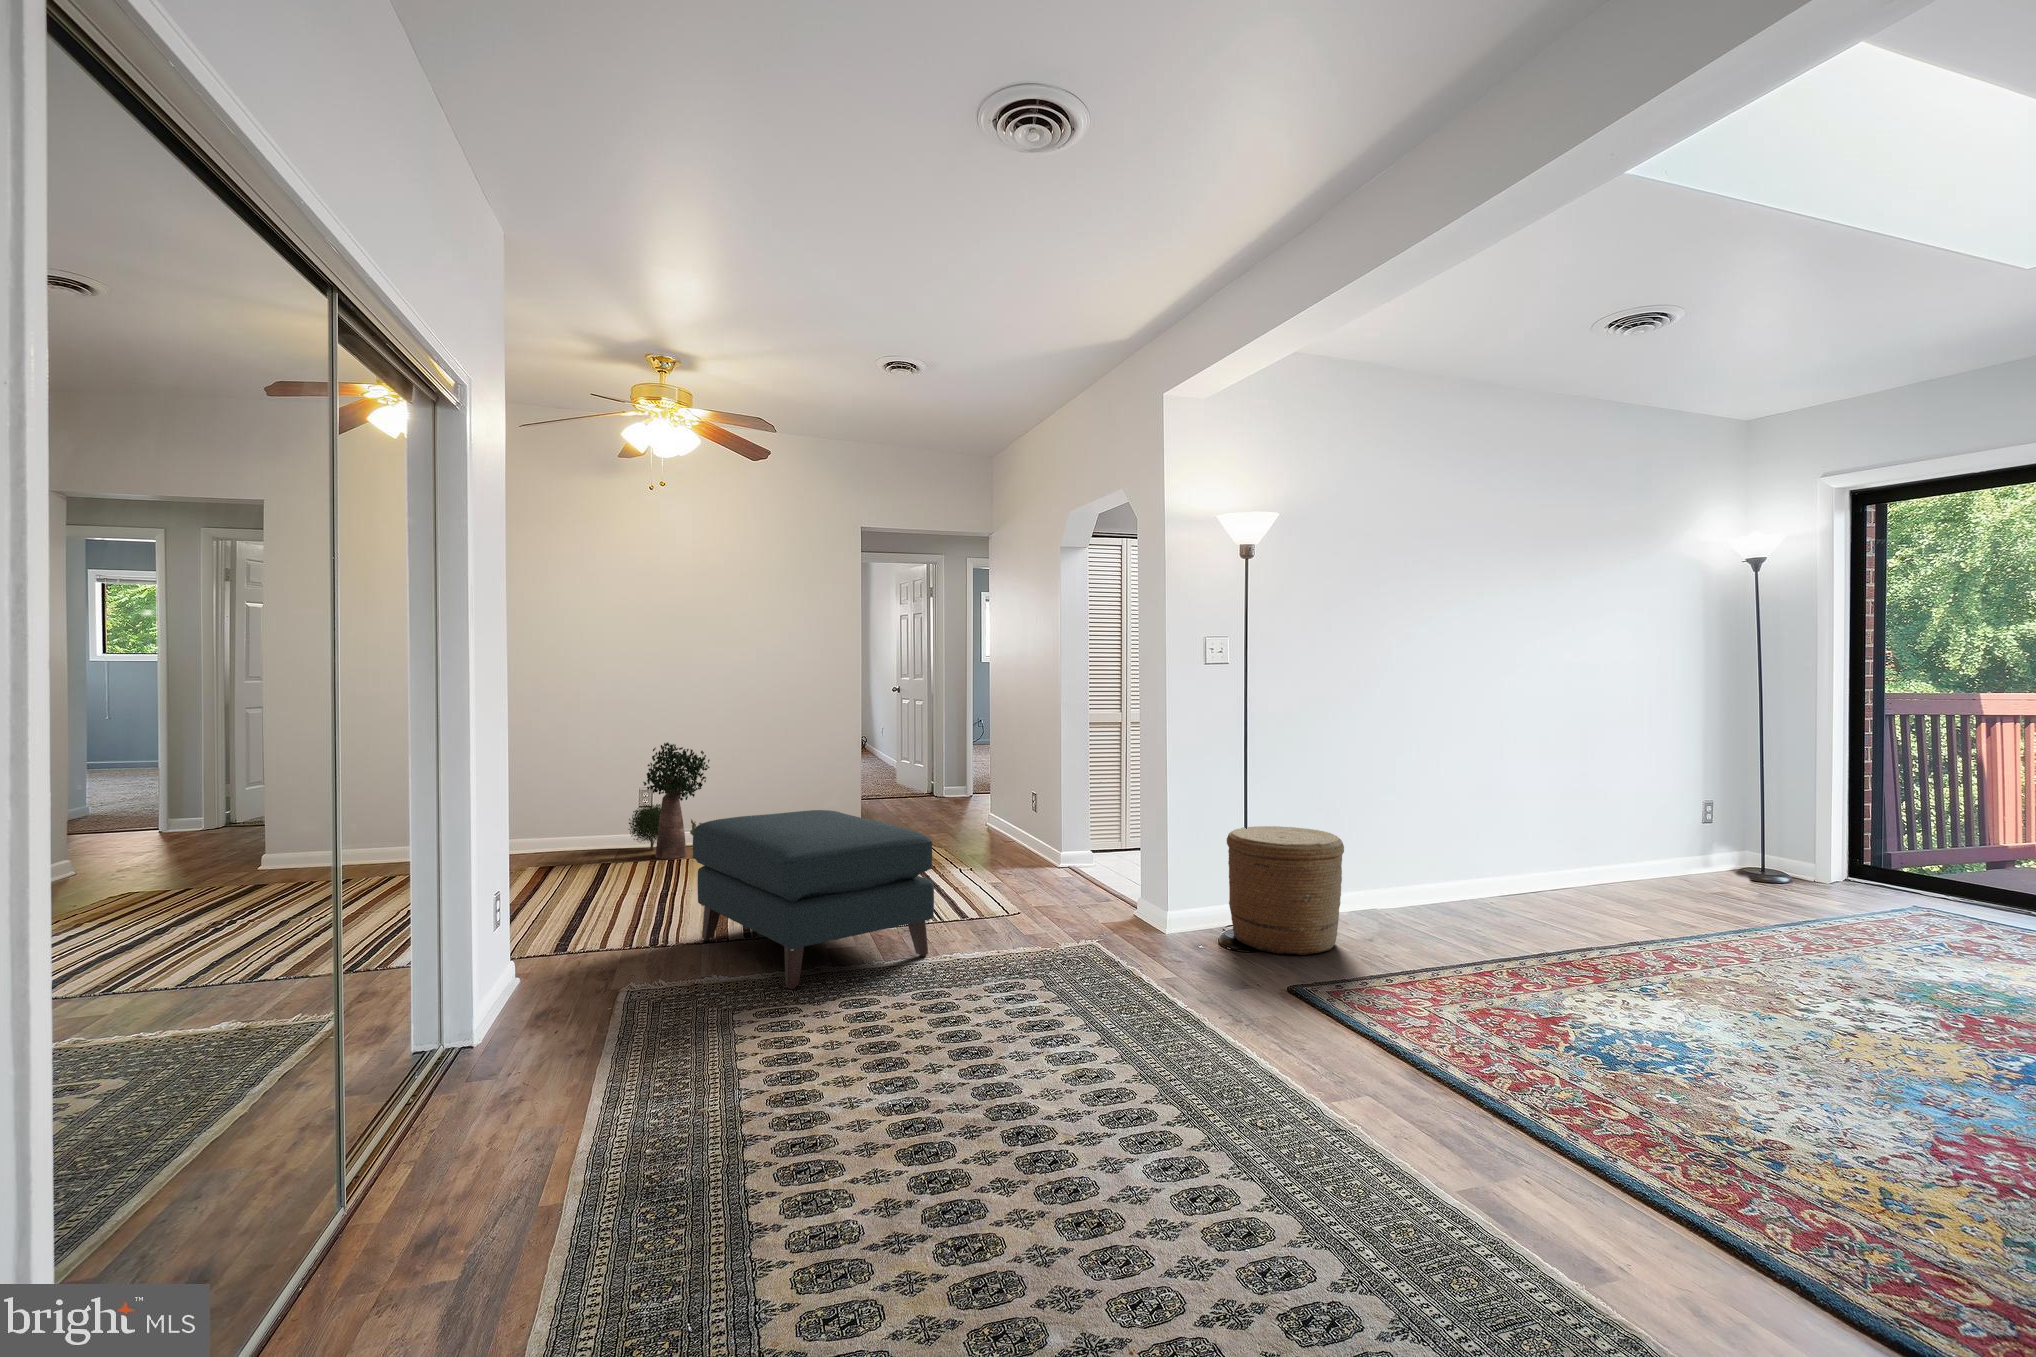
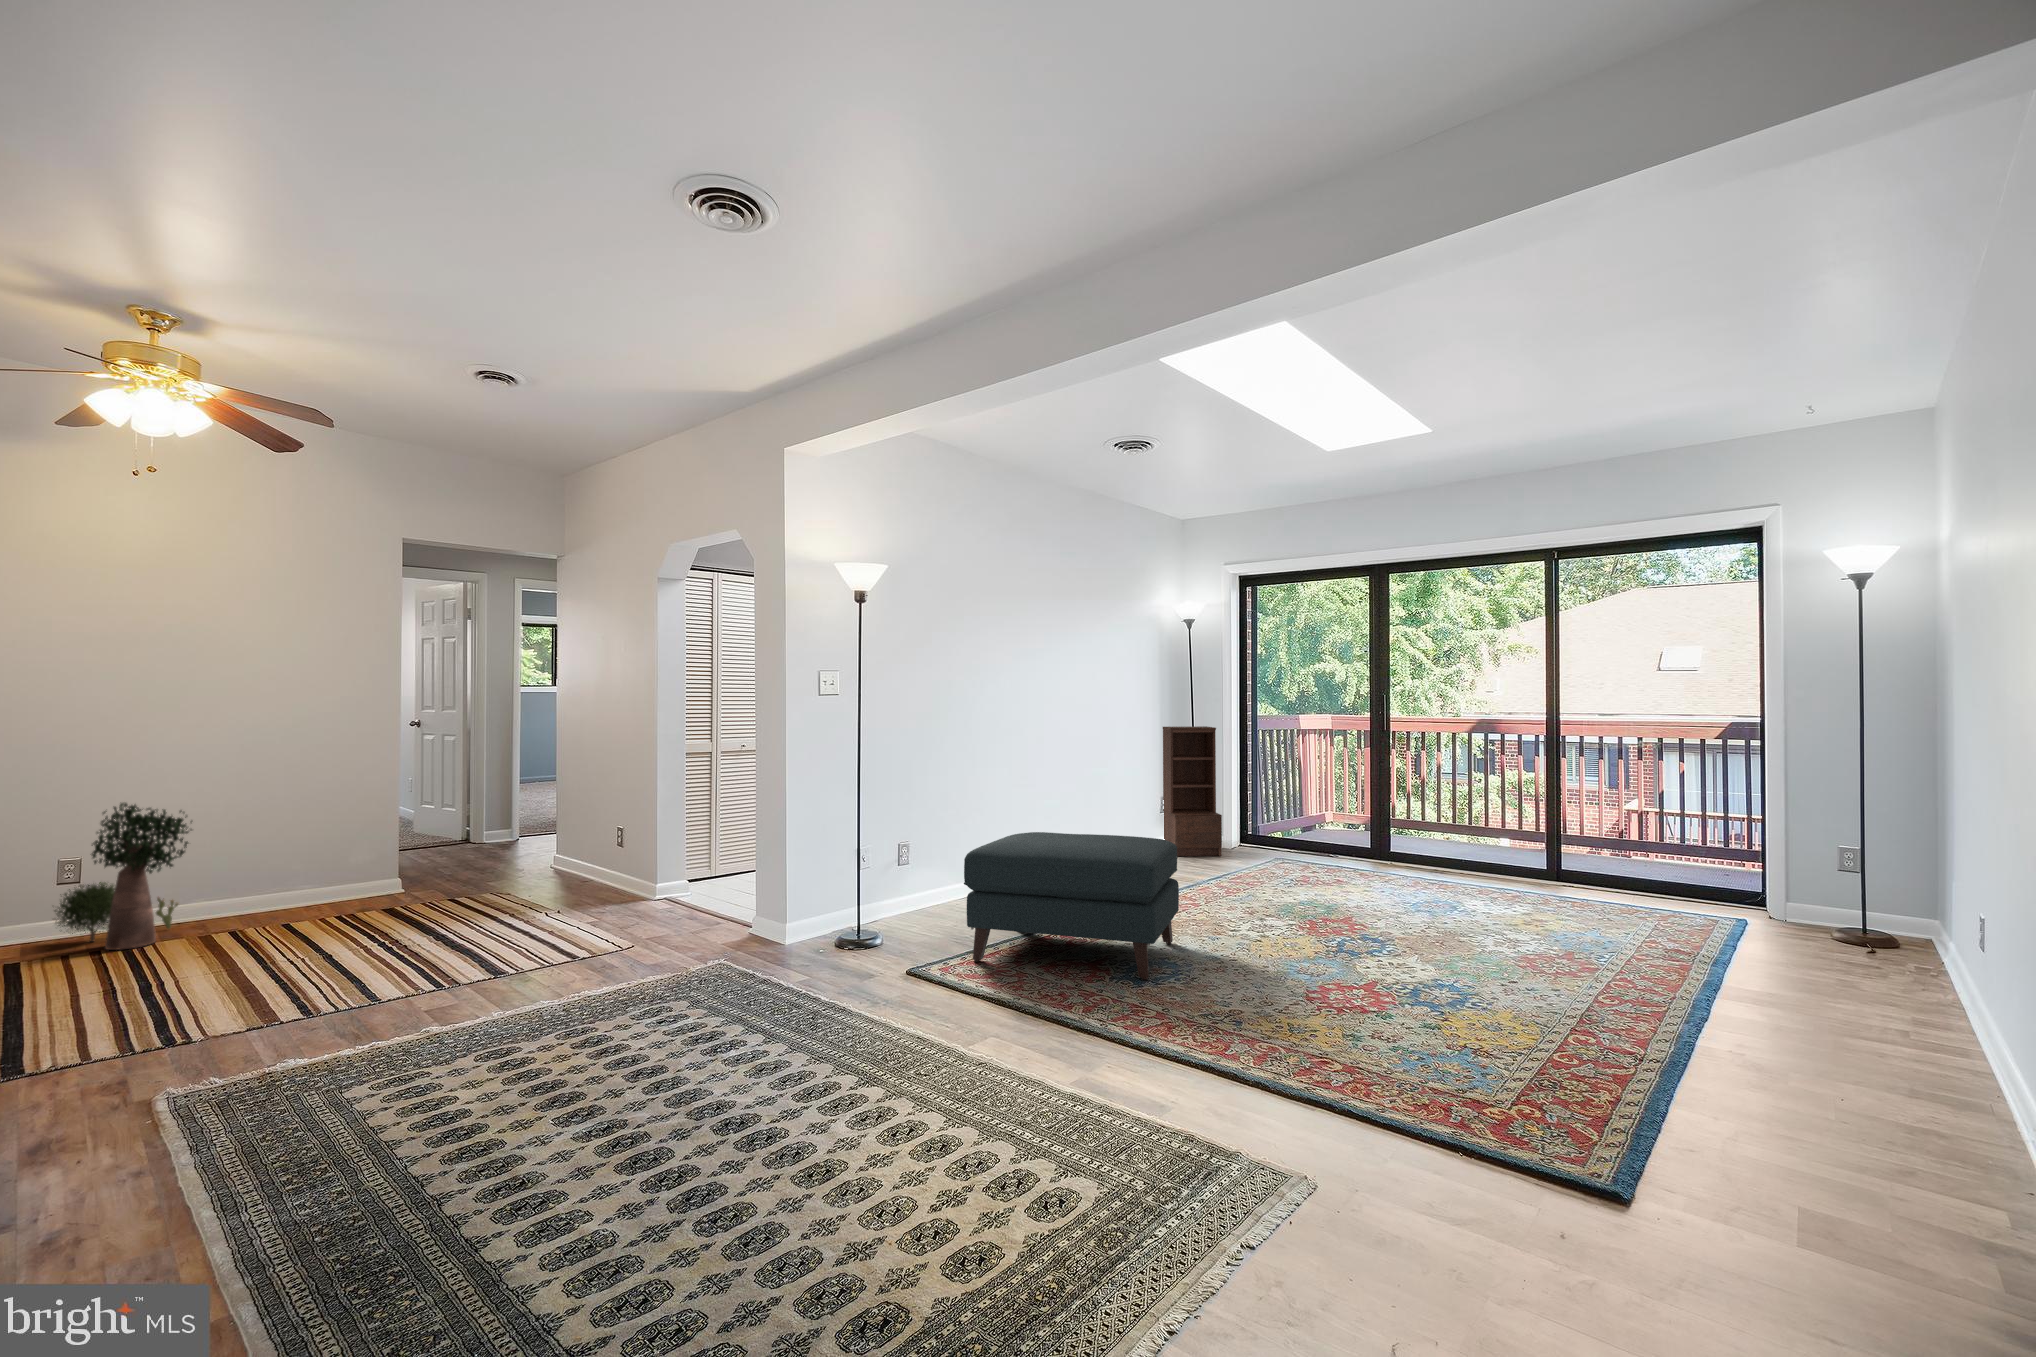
bookshelf: none [1714,707,1815,894] -> present [1163,726,1222,856]
ottoman: present [693,810,934,989] -> present [964,832,1179,980]
woven basket: present [1227,826,1344,955] -> none [838,838,936,947]

